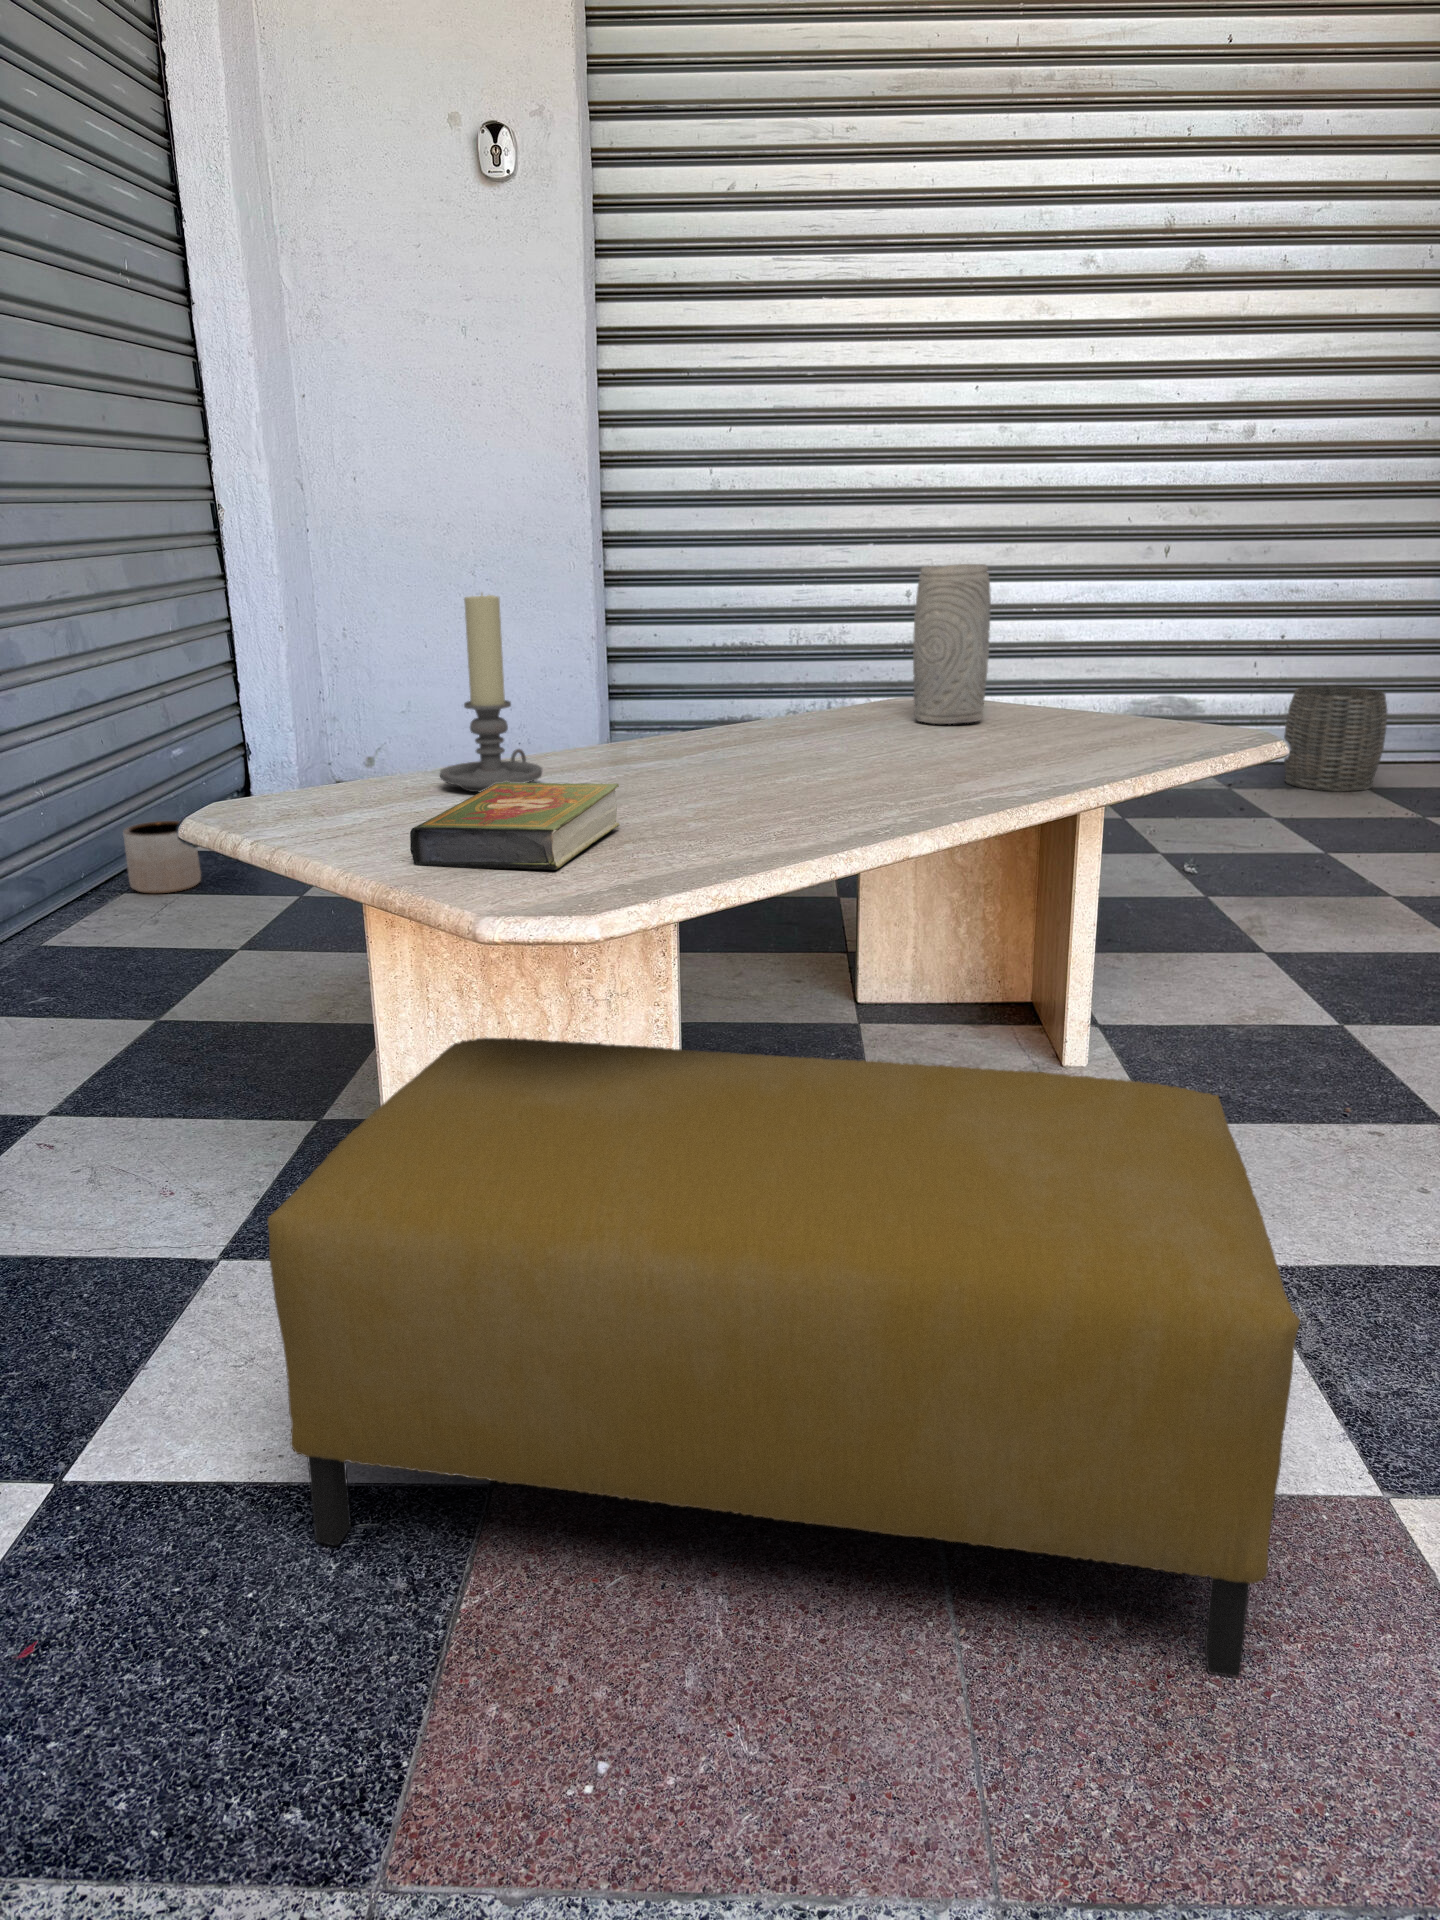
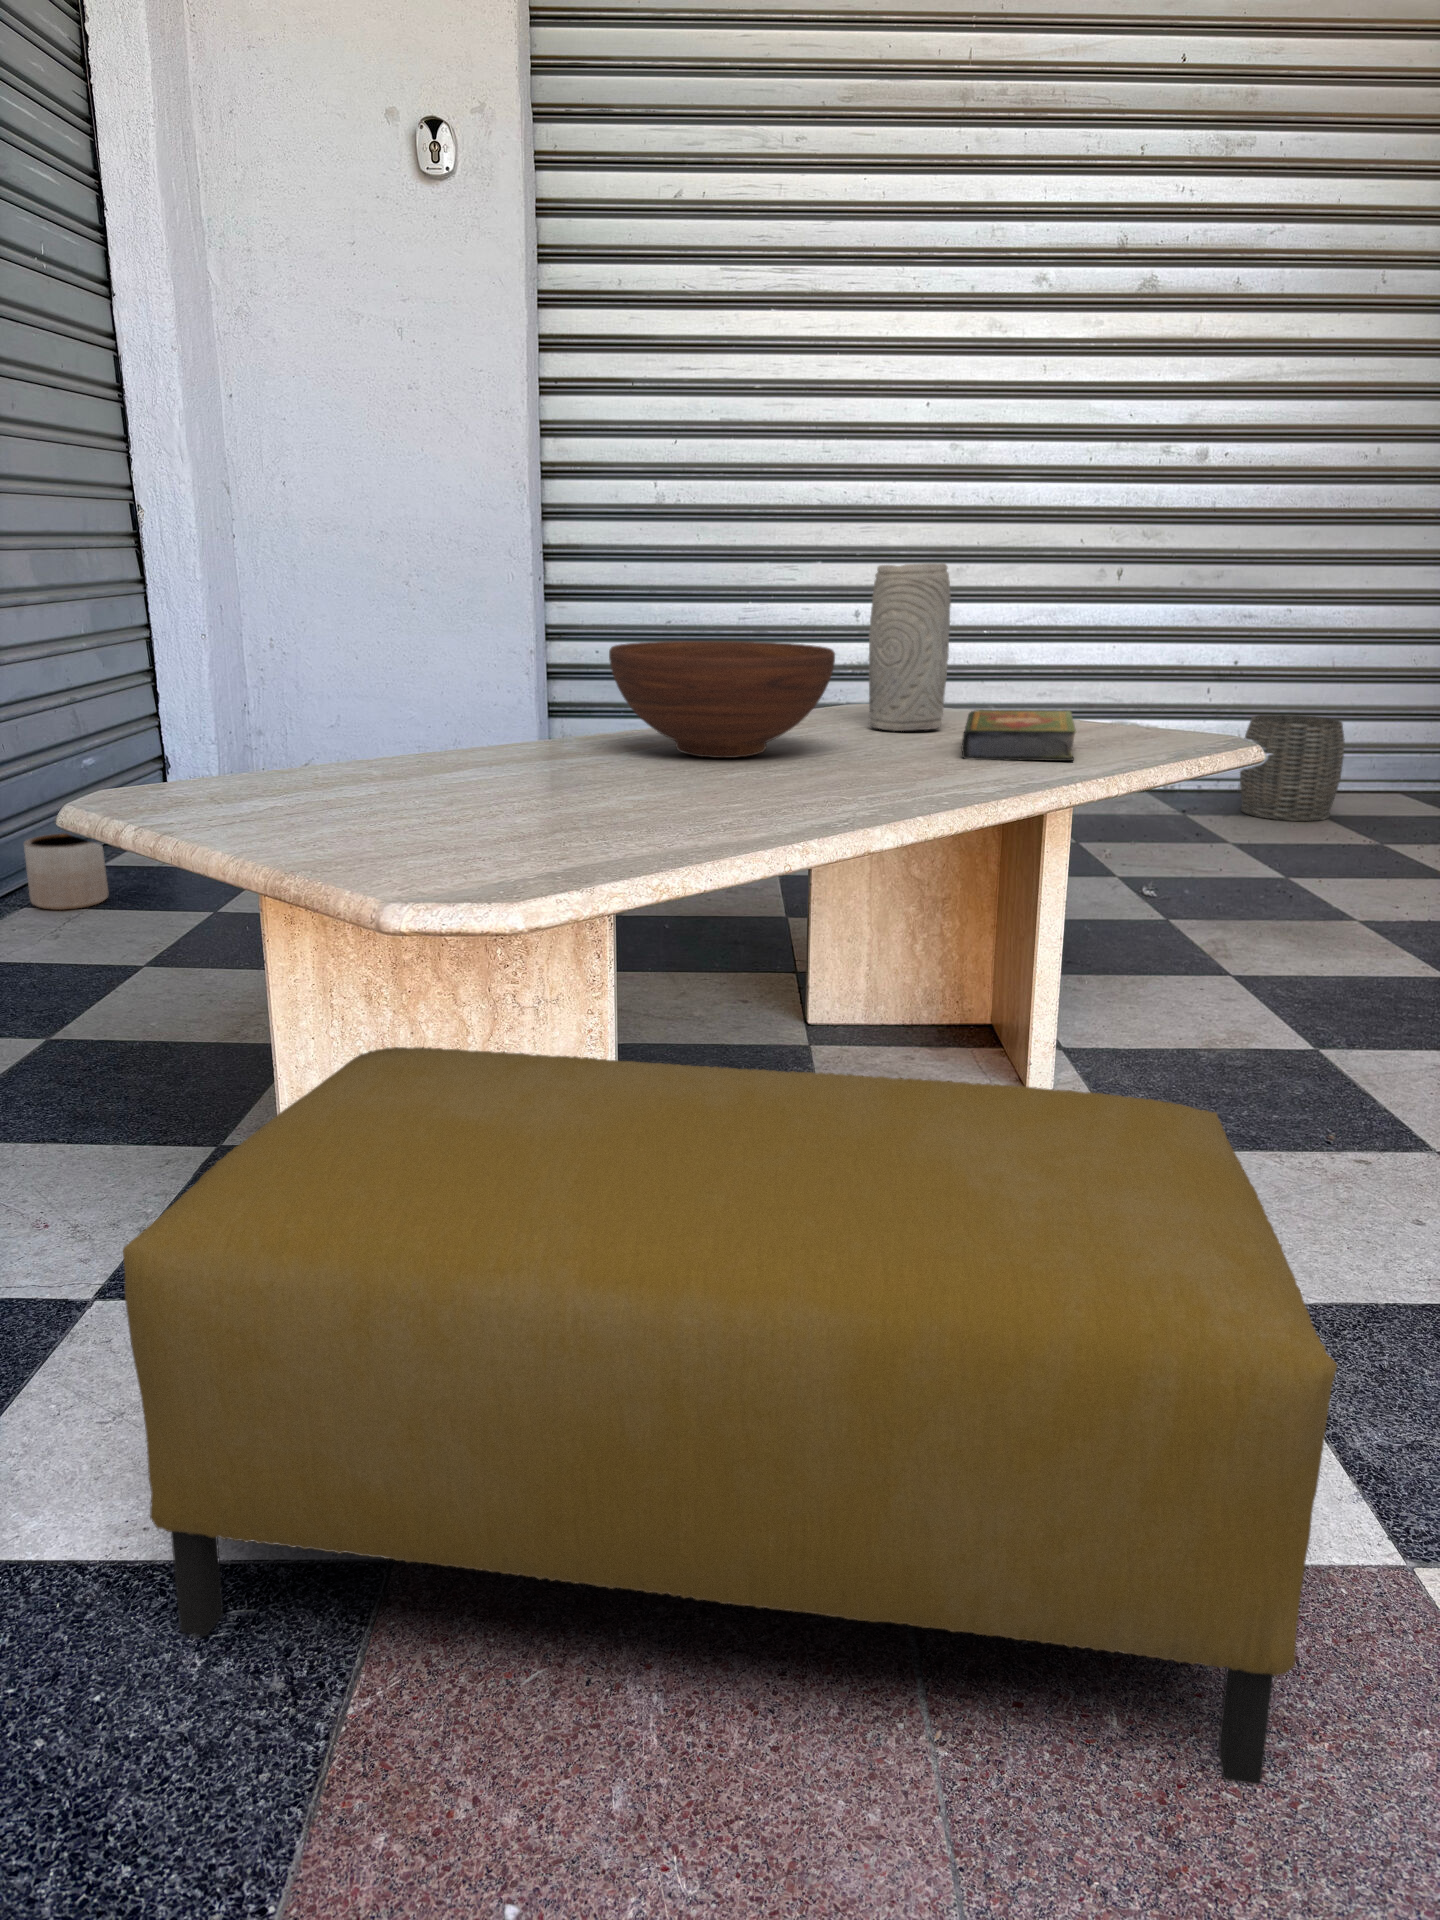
candle holder: present [440,594,542,792] -> none [355,565,469,785]
fruit bowl: none [669,645,880,758] -> present [609,641,835,758]
book: present [410,781,620,870] -> present [961,710,1076,761]

